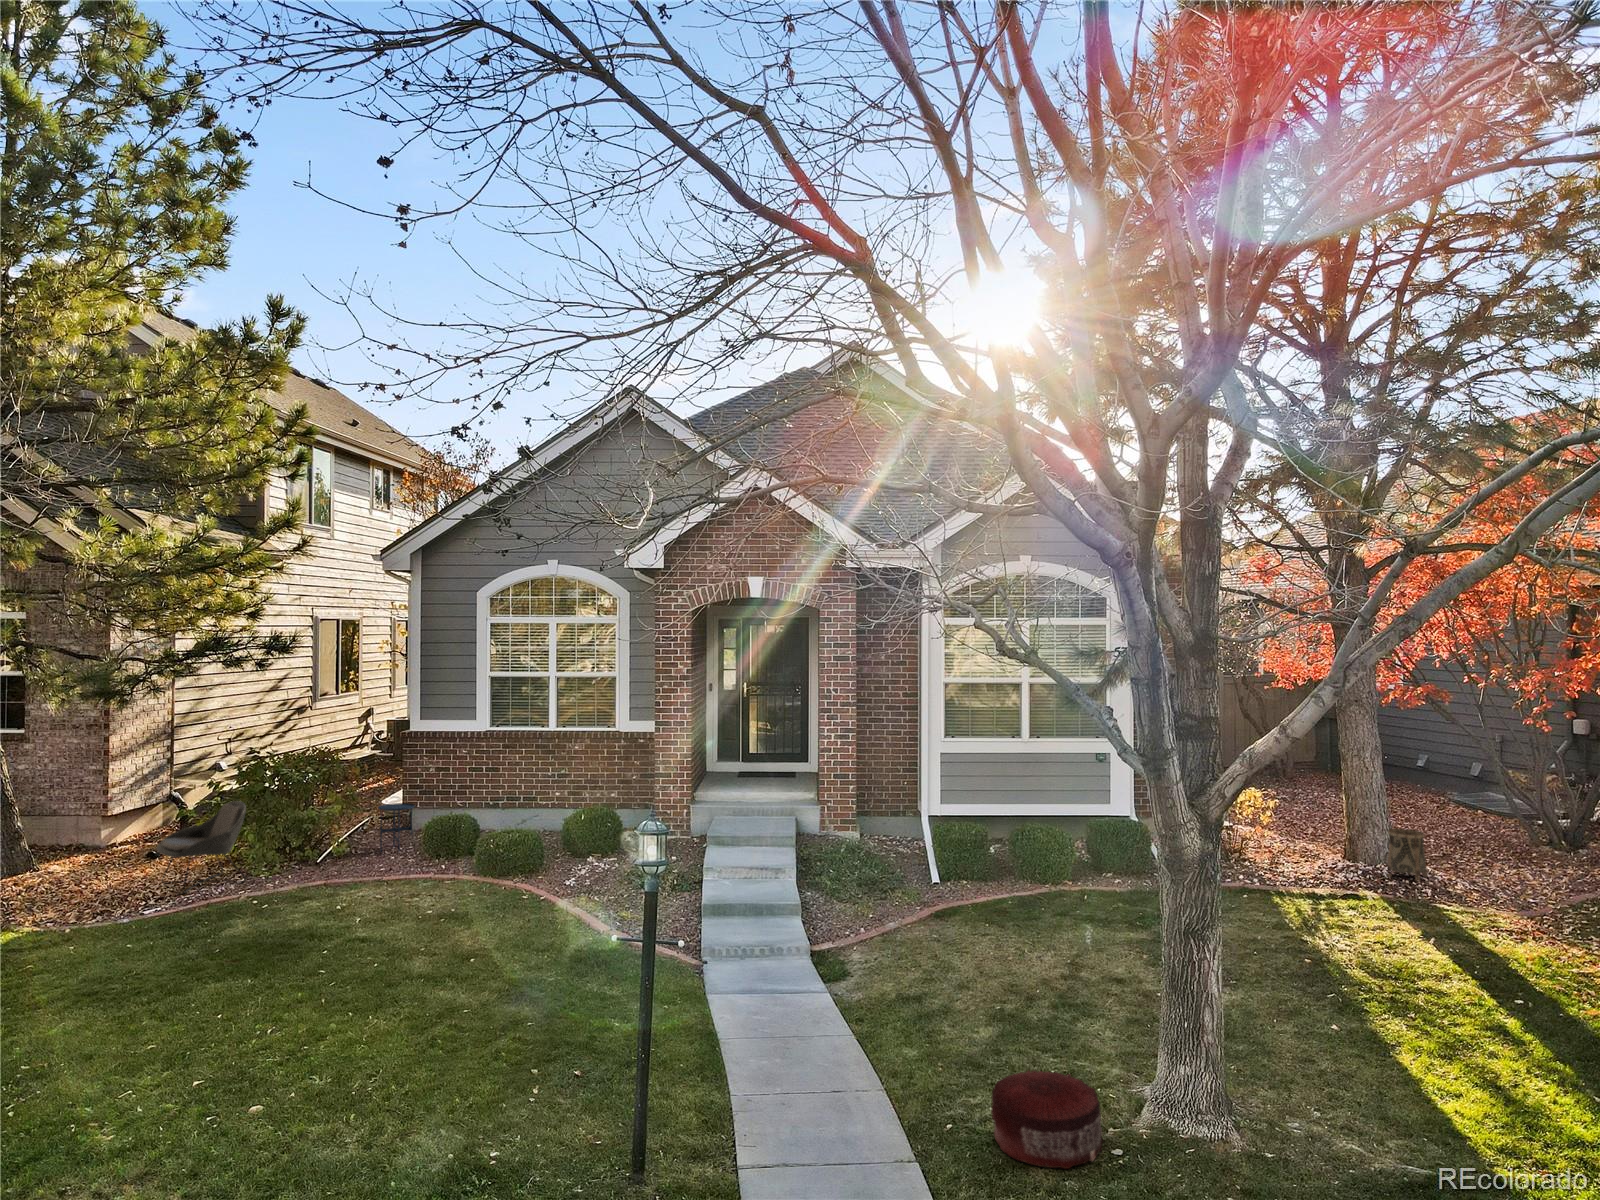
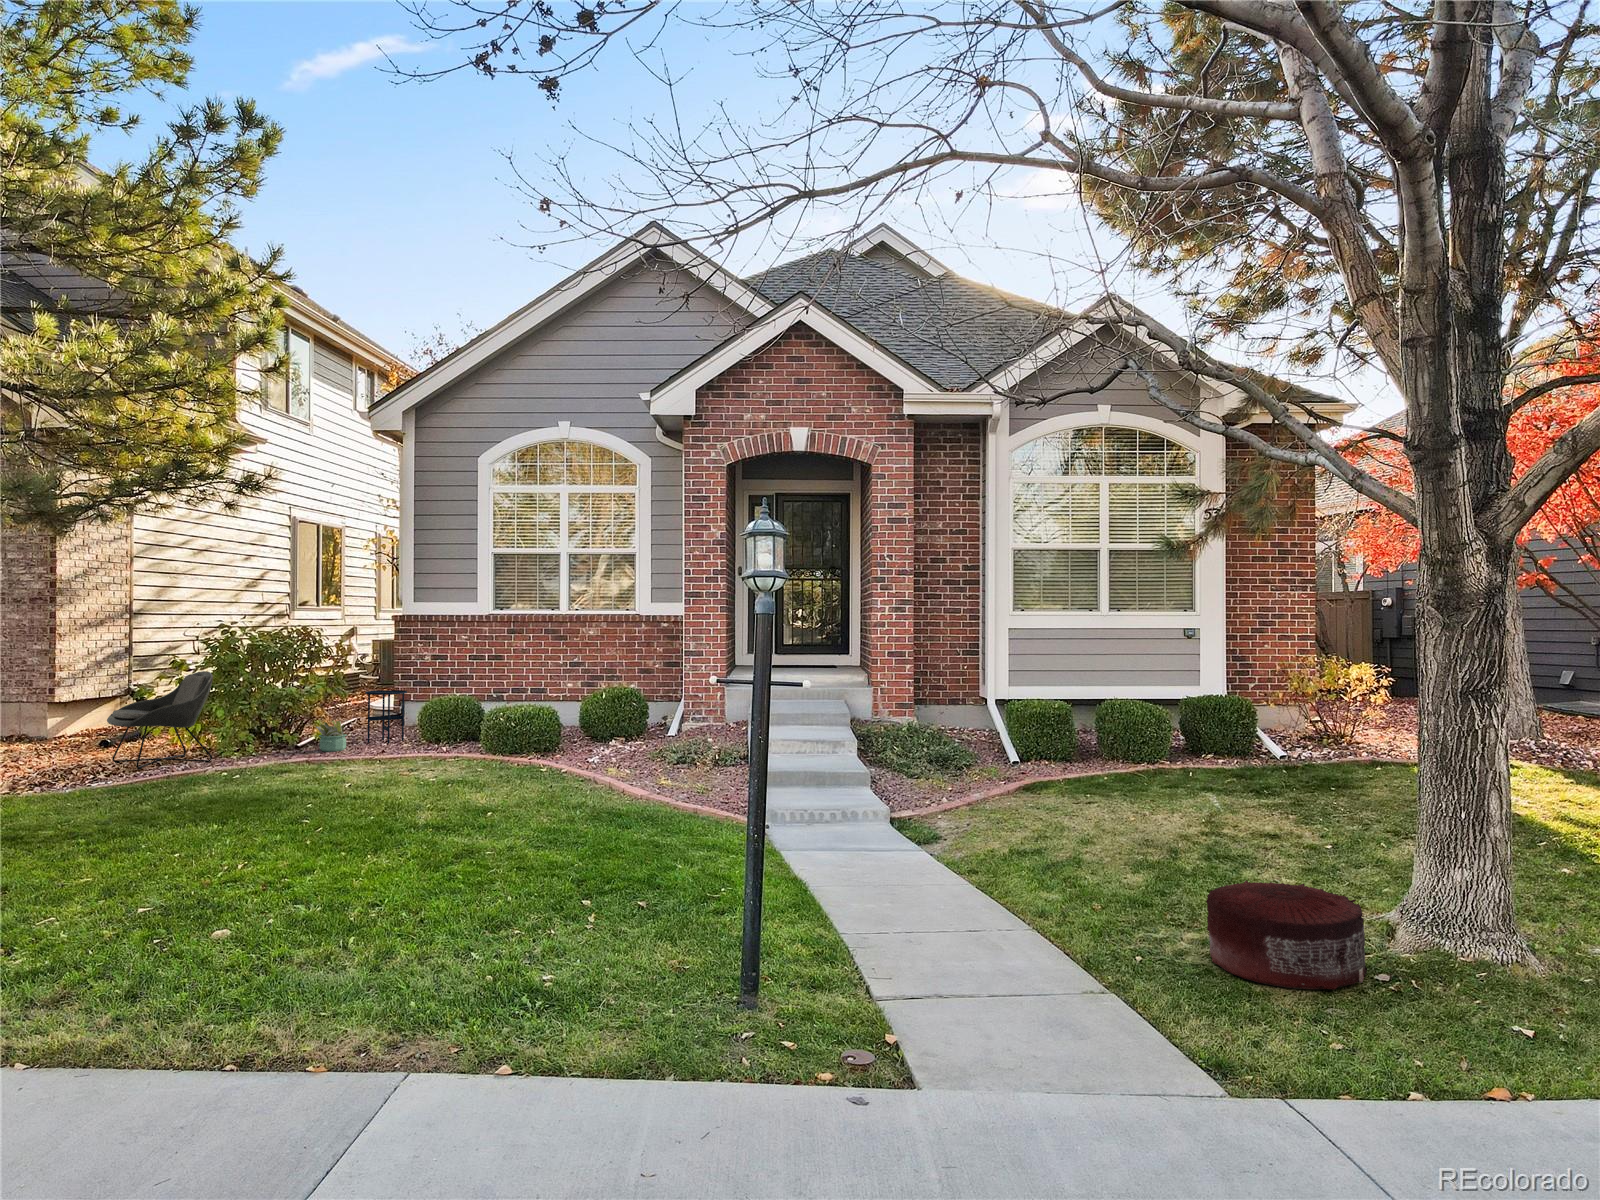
basket: present [1387,828,1427,881] -> none [1513,712,1559,768]
decorative plant: none [335,838,363,866] -> present [316,721,347,752]

